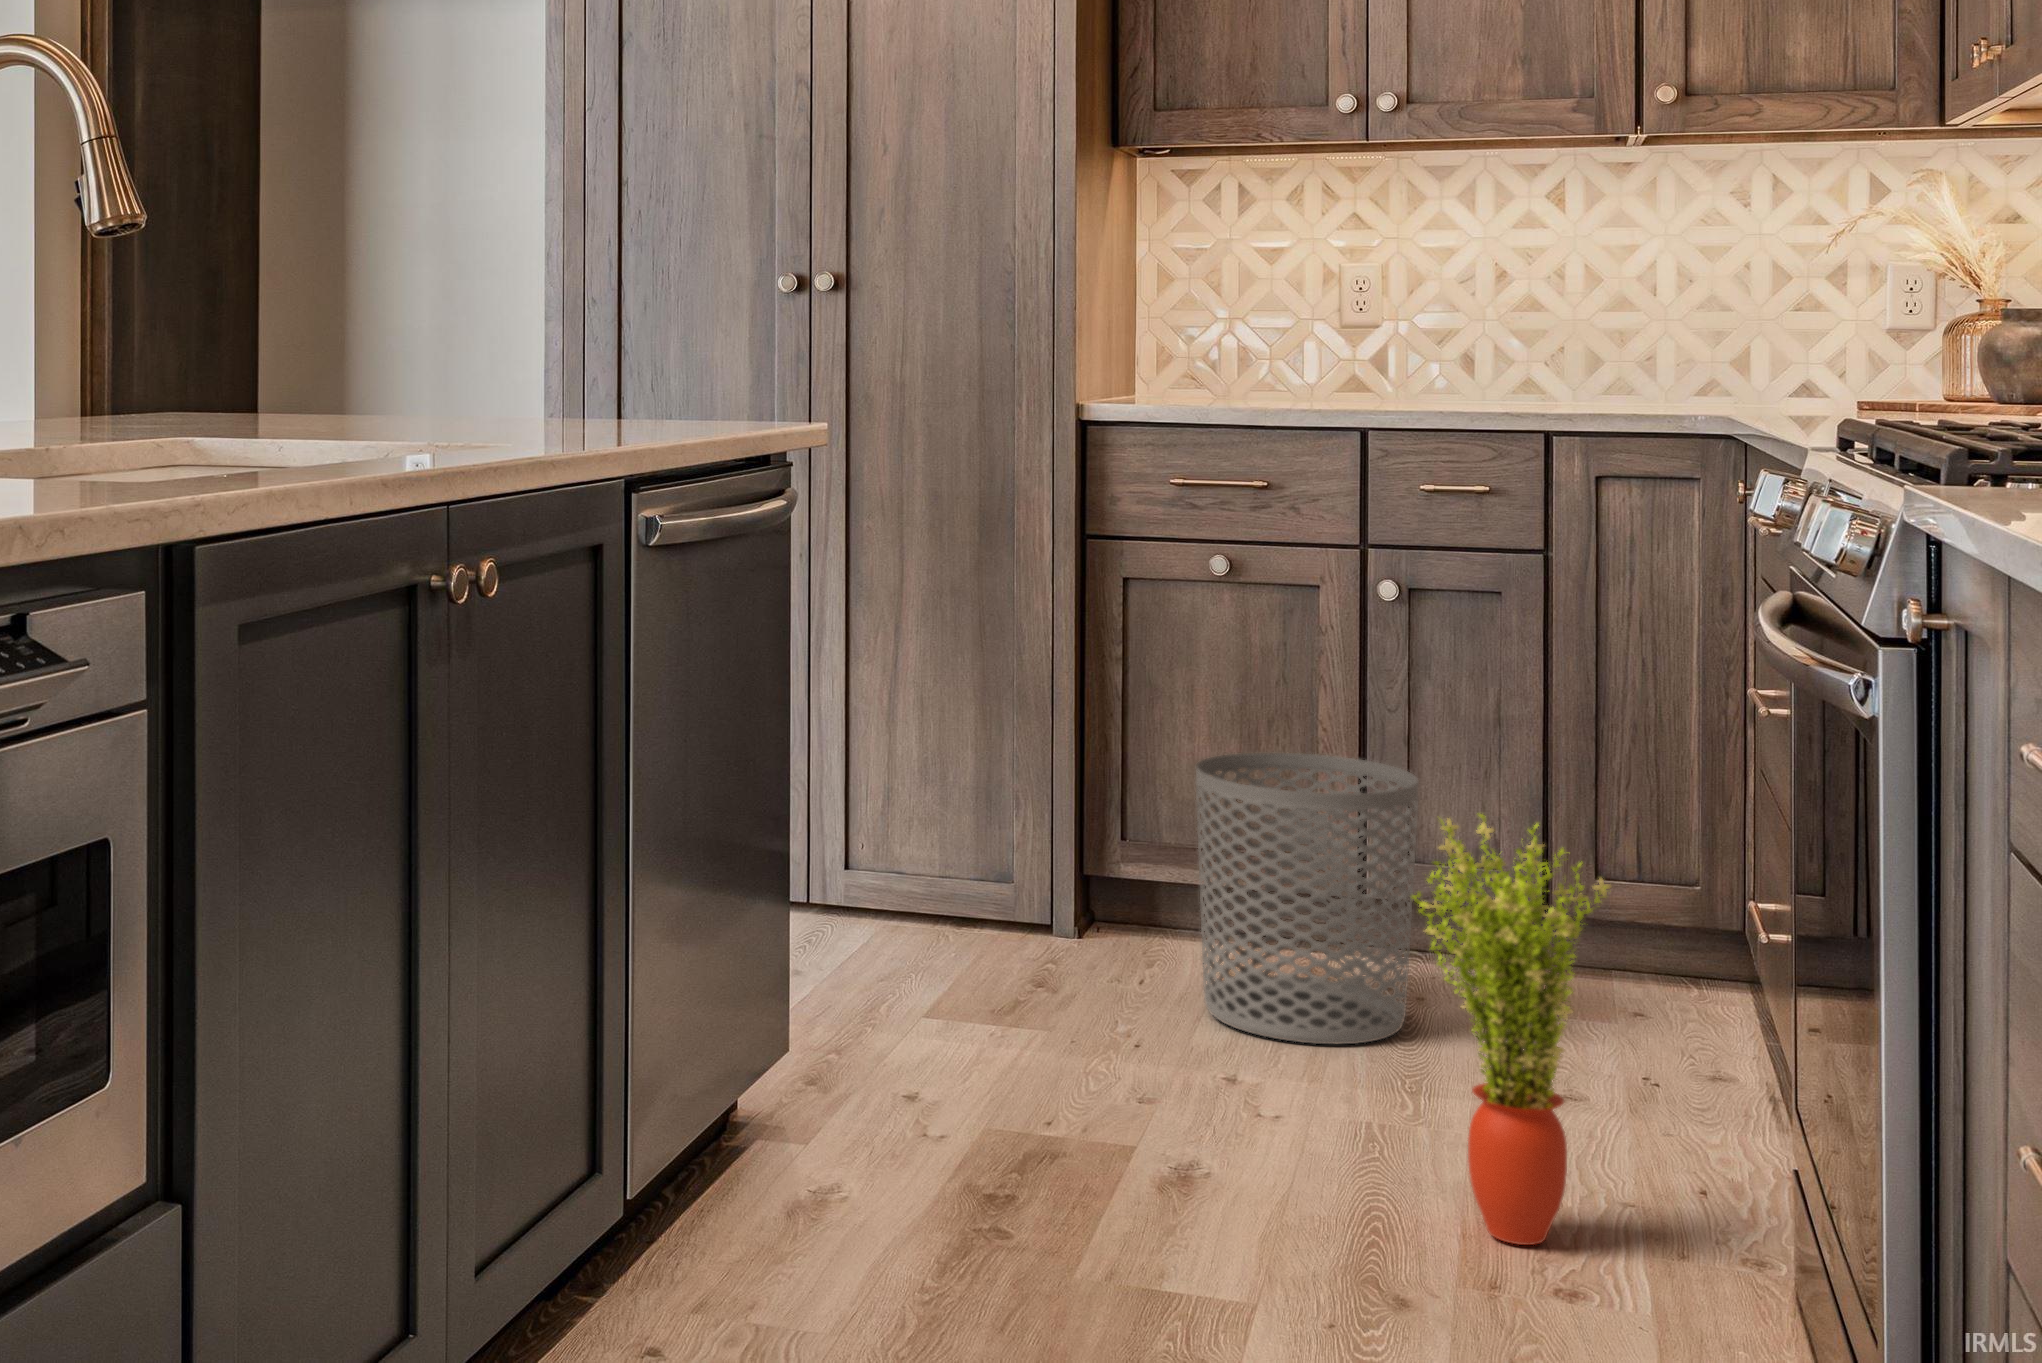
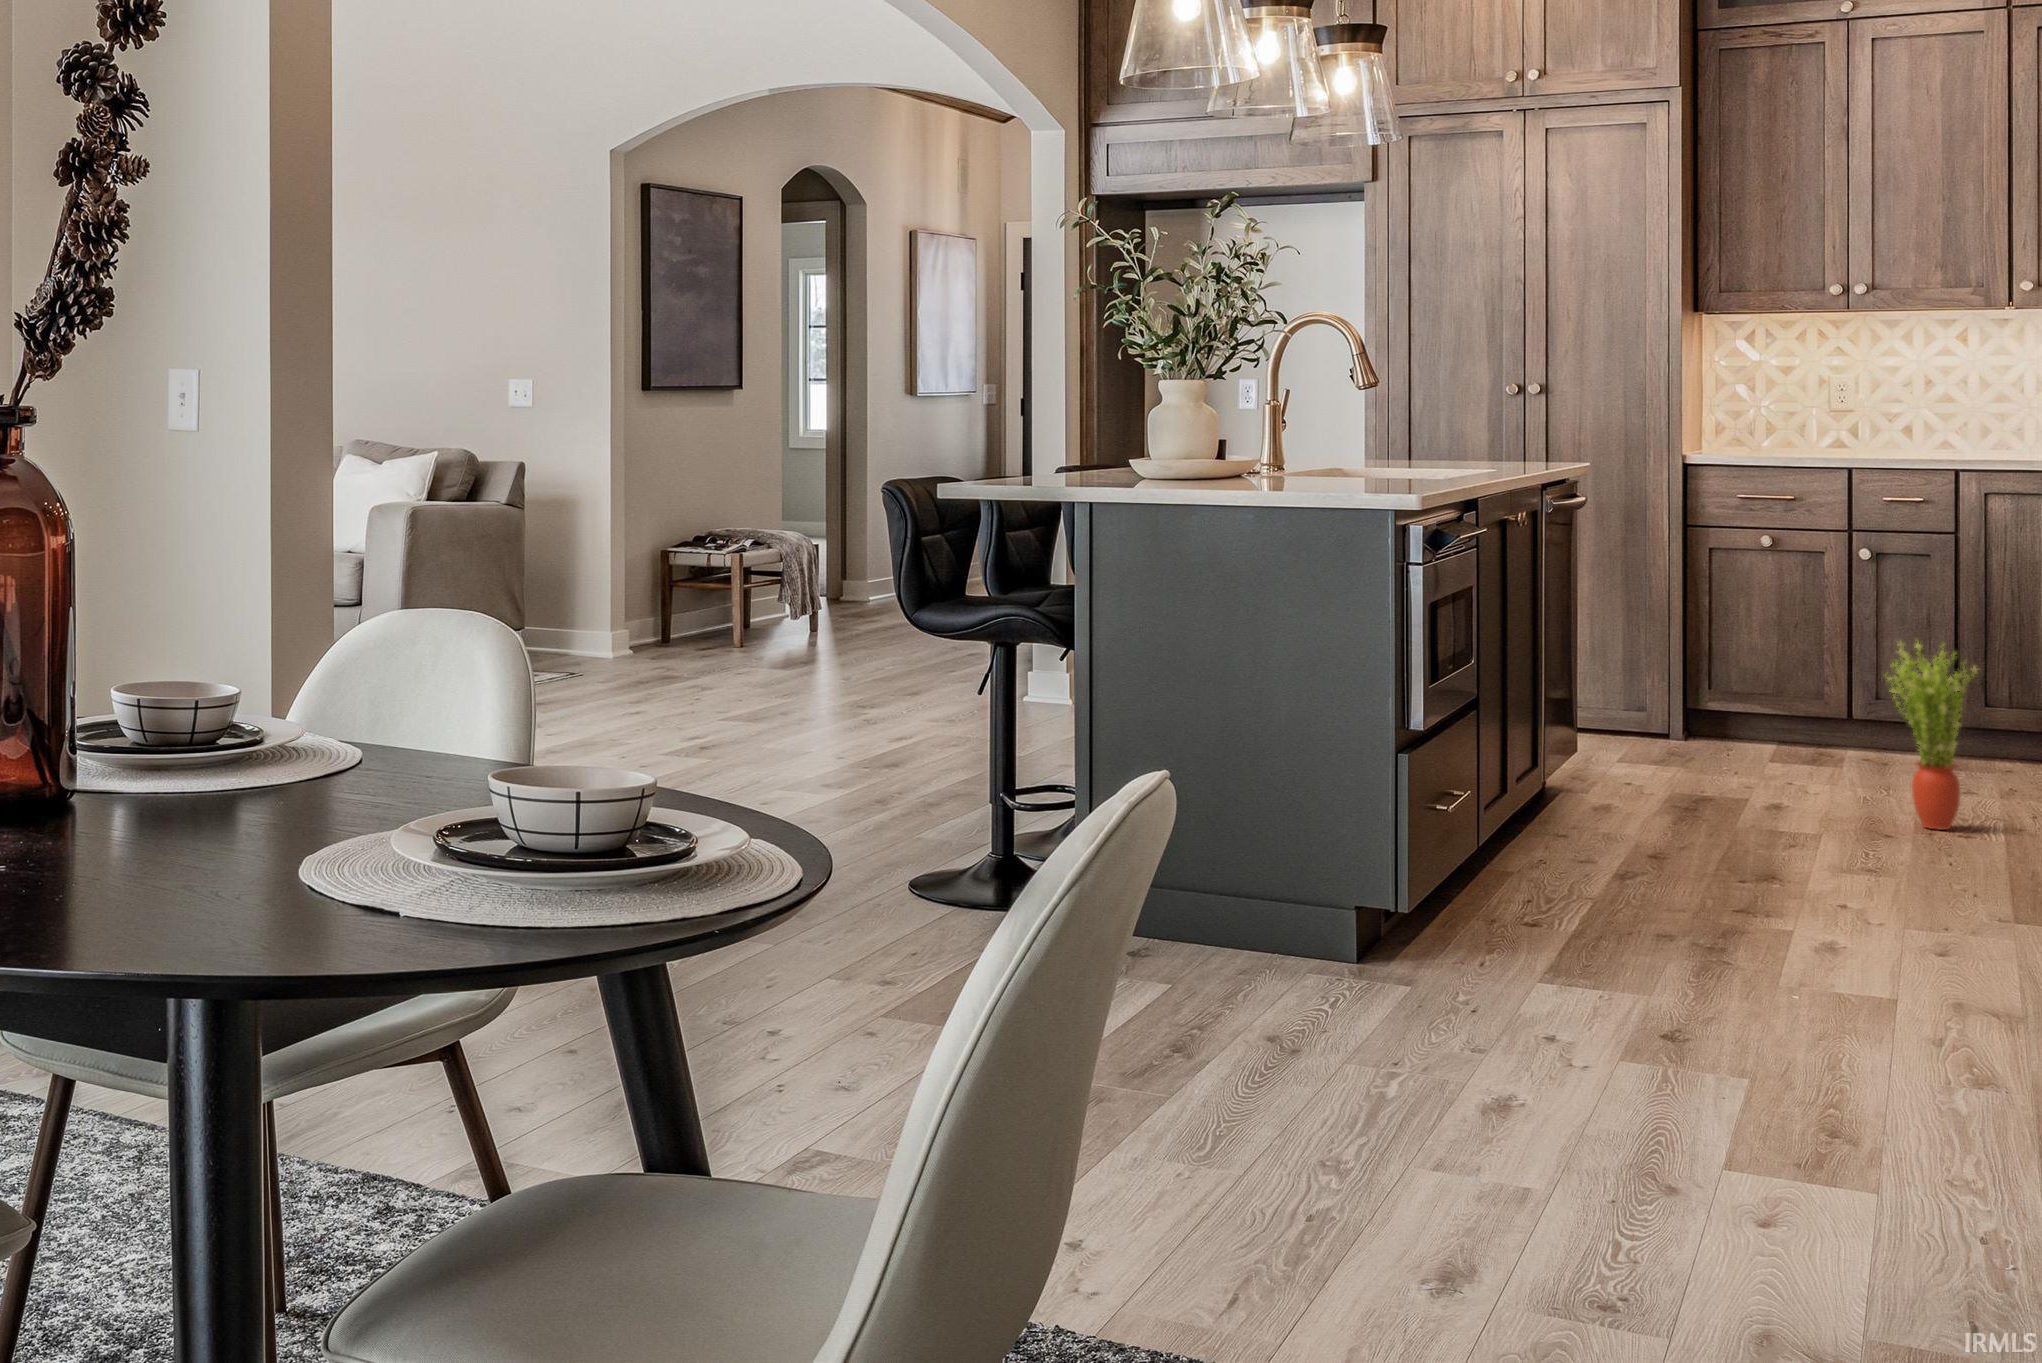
waste bin: present [1196,753,1419,1044] -> none [1759,636,1885,778]

